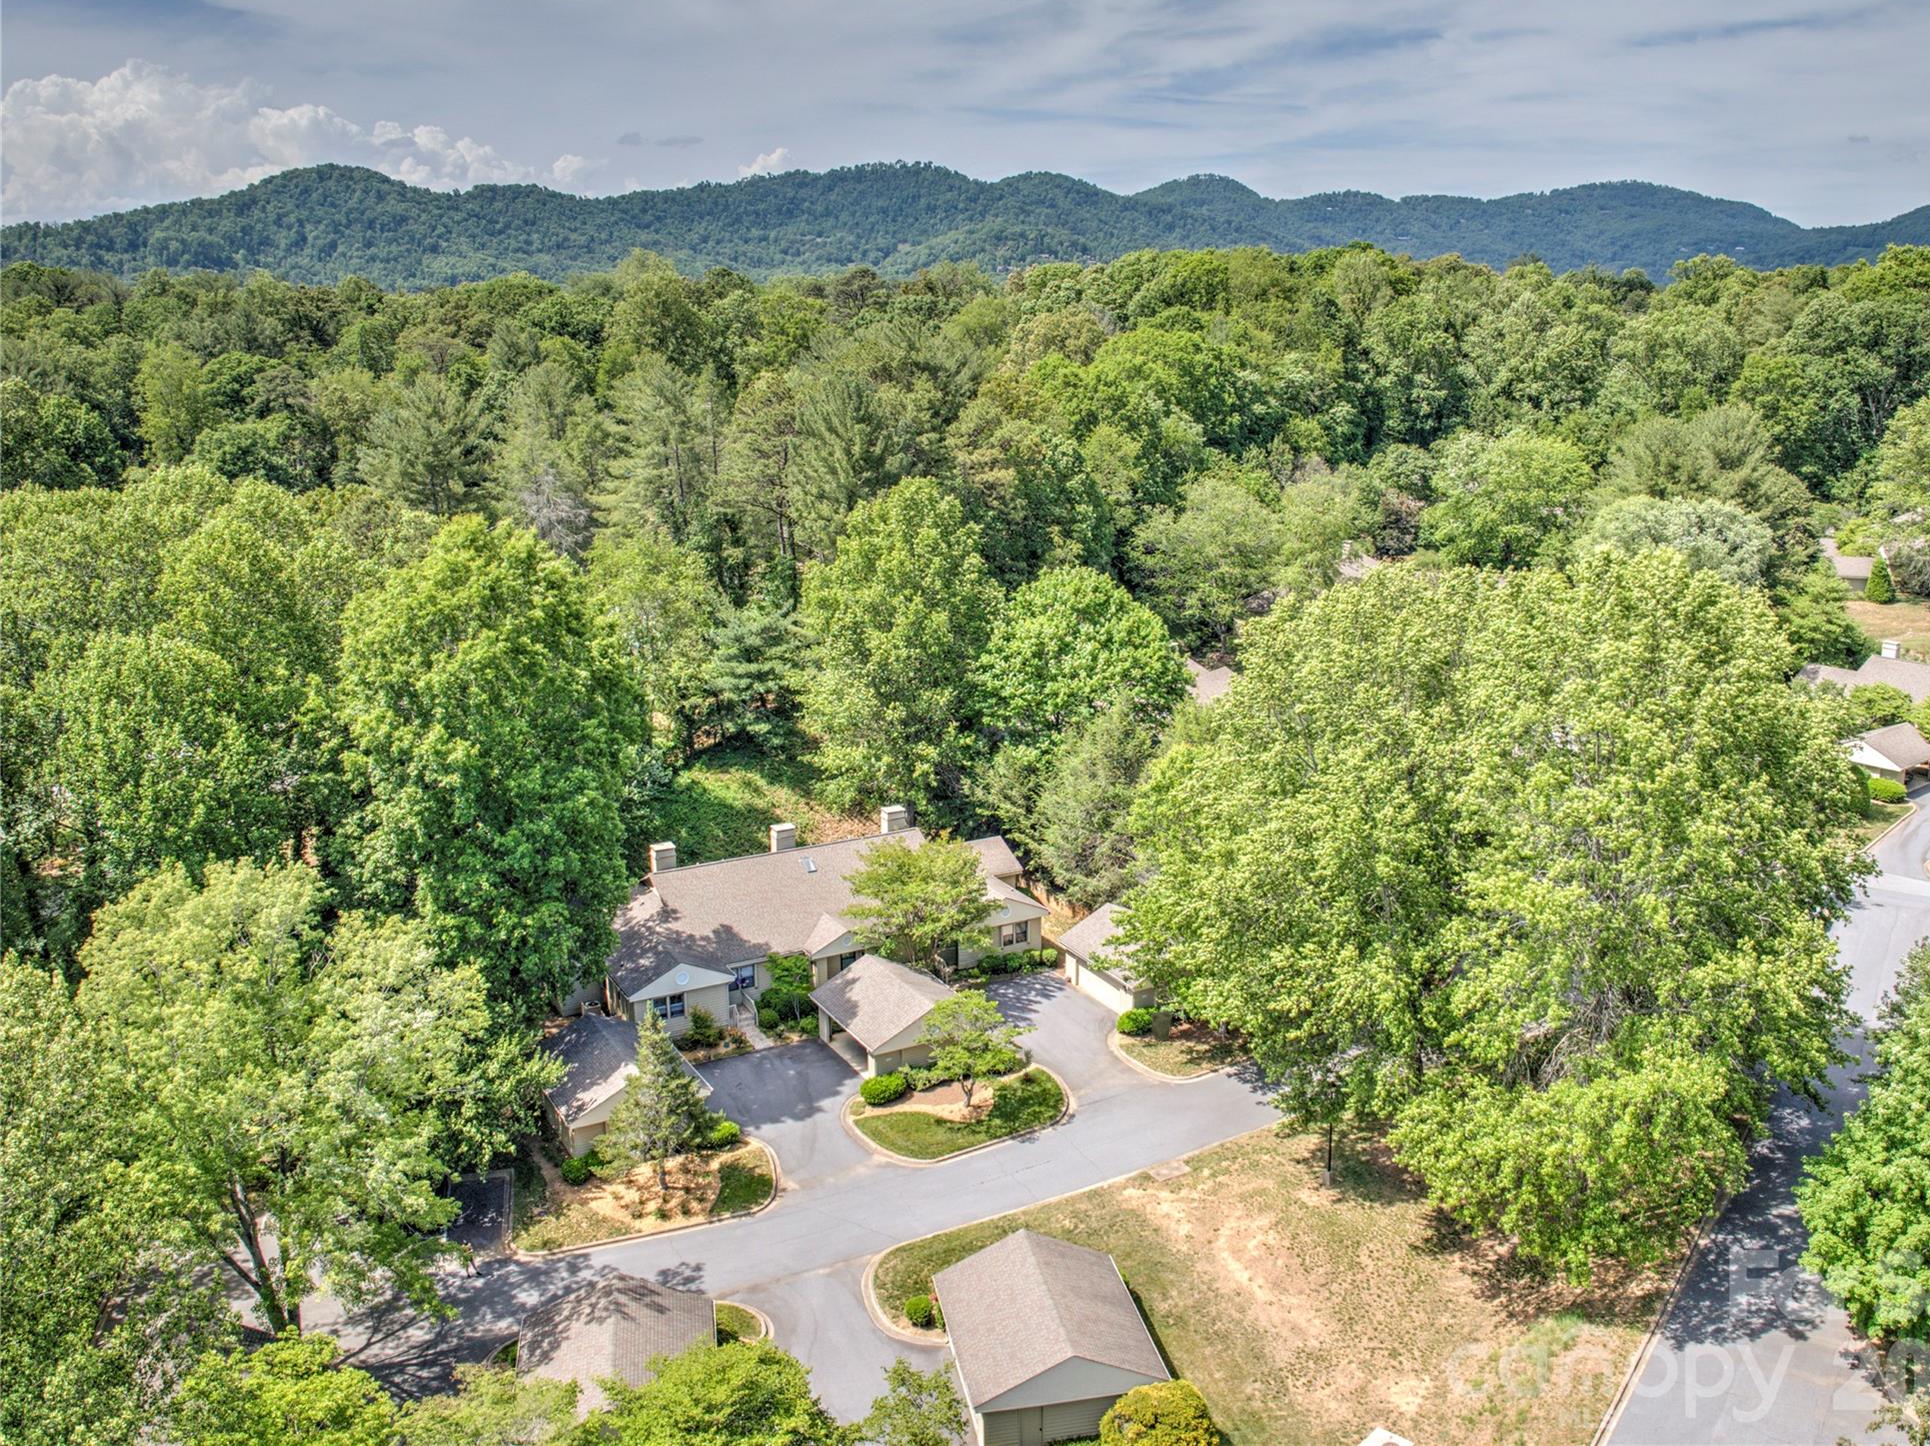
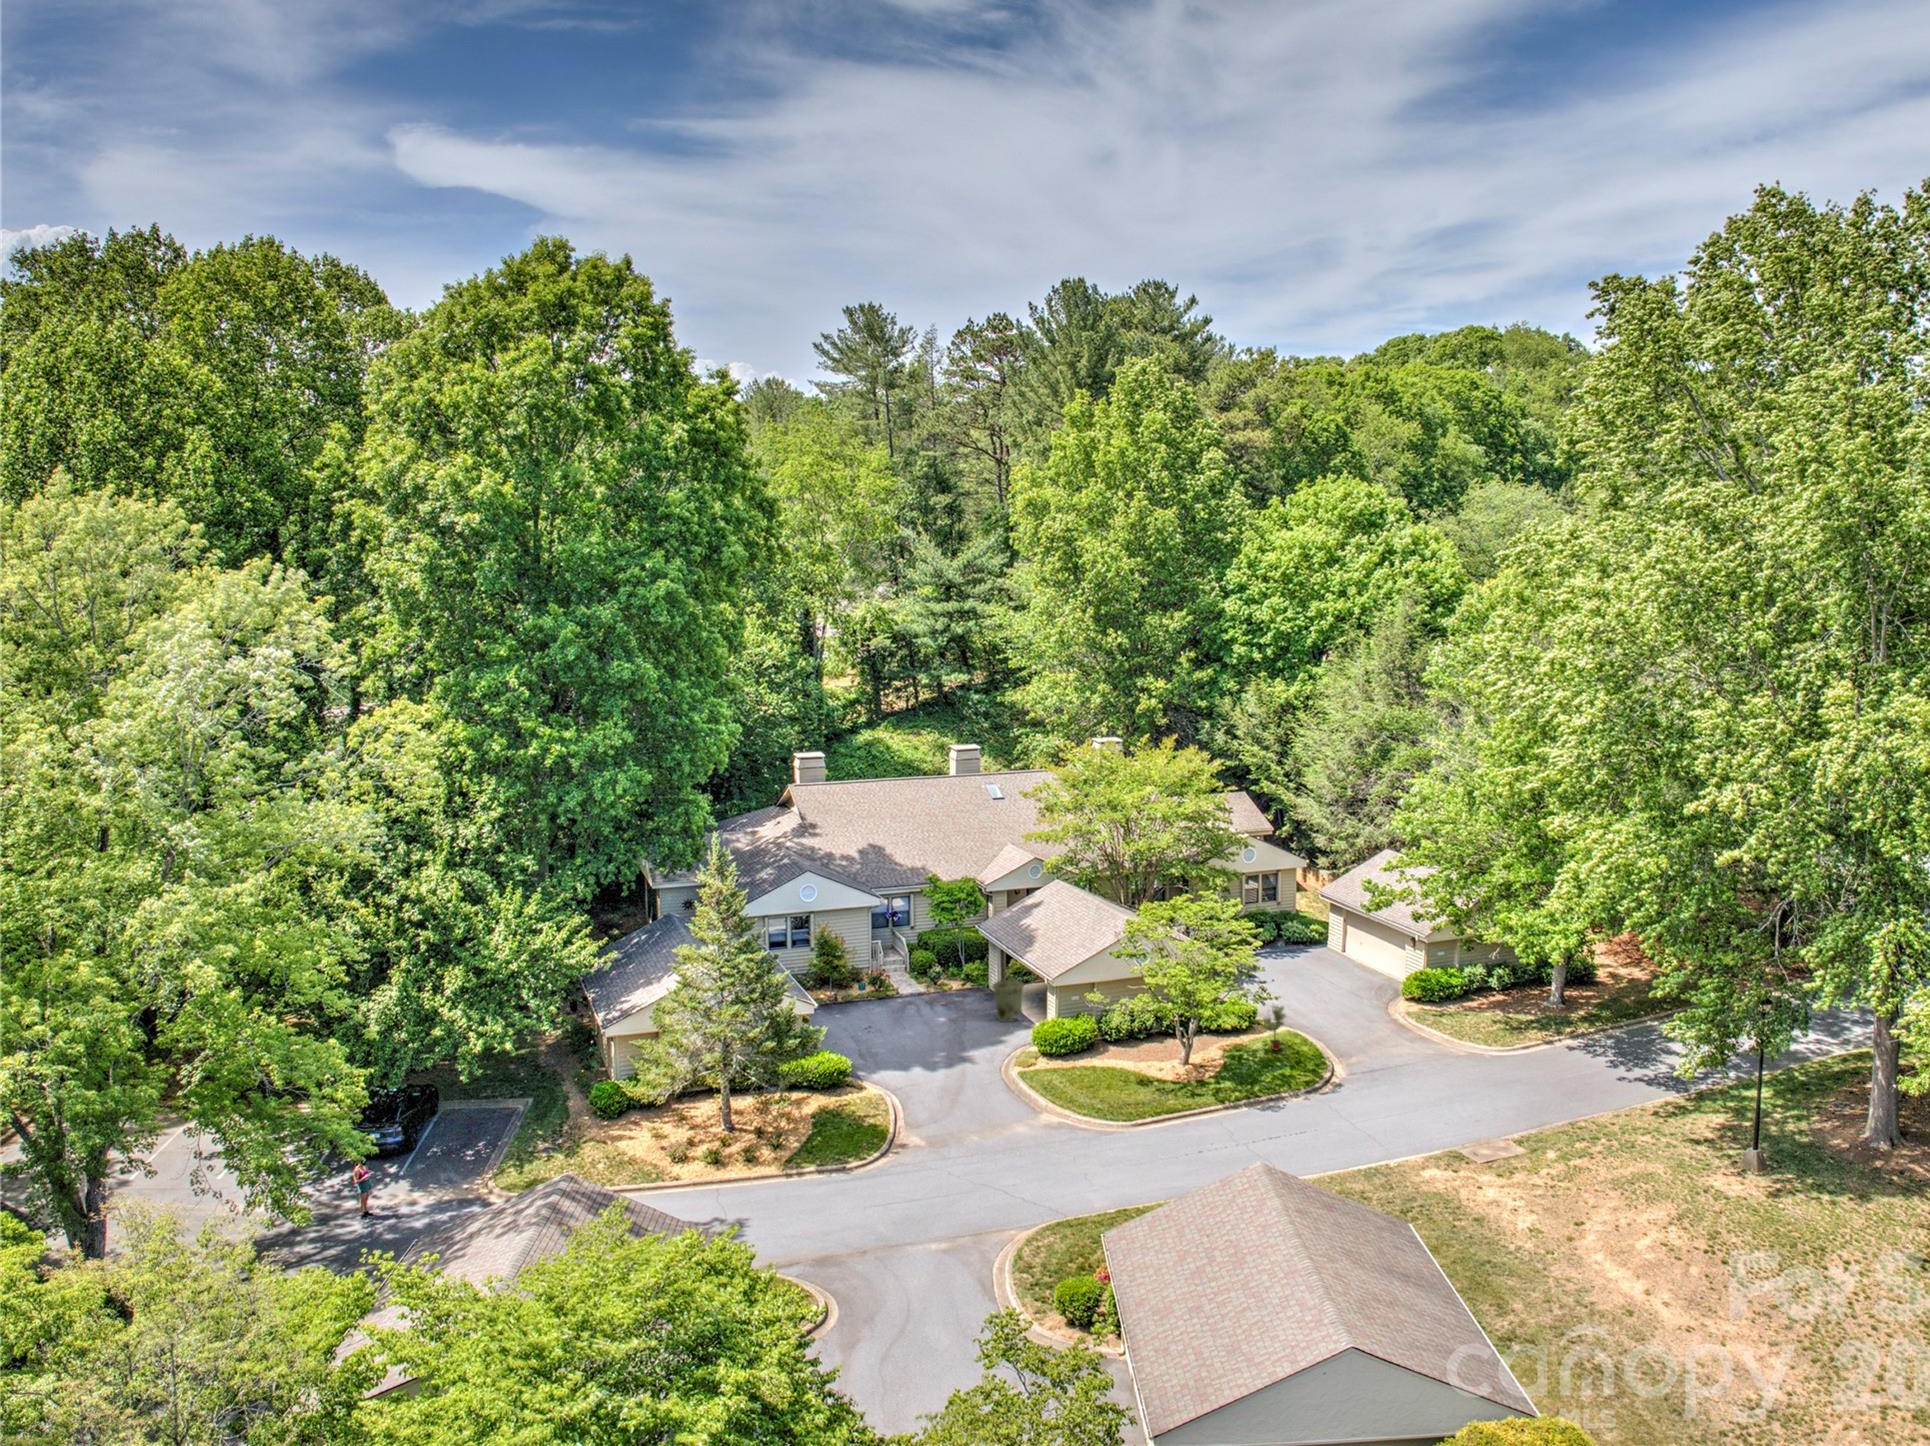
trash can: present [1150,1011,1172,1041] -> present [992,979,1024,1022]

